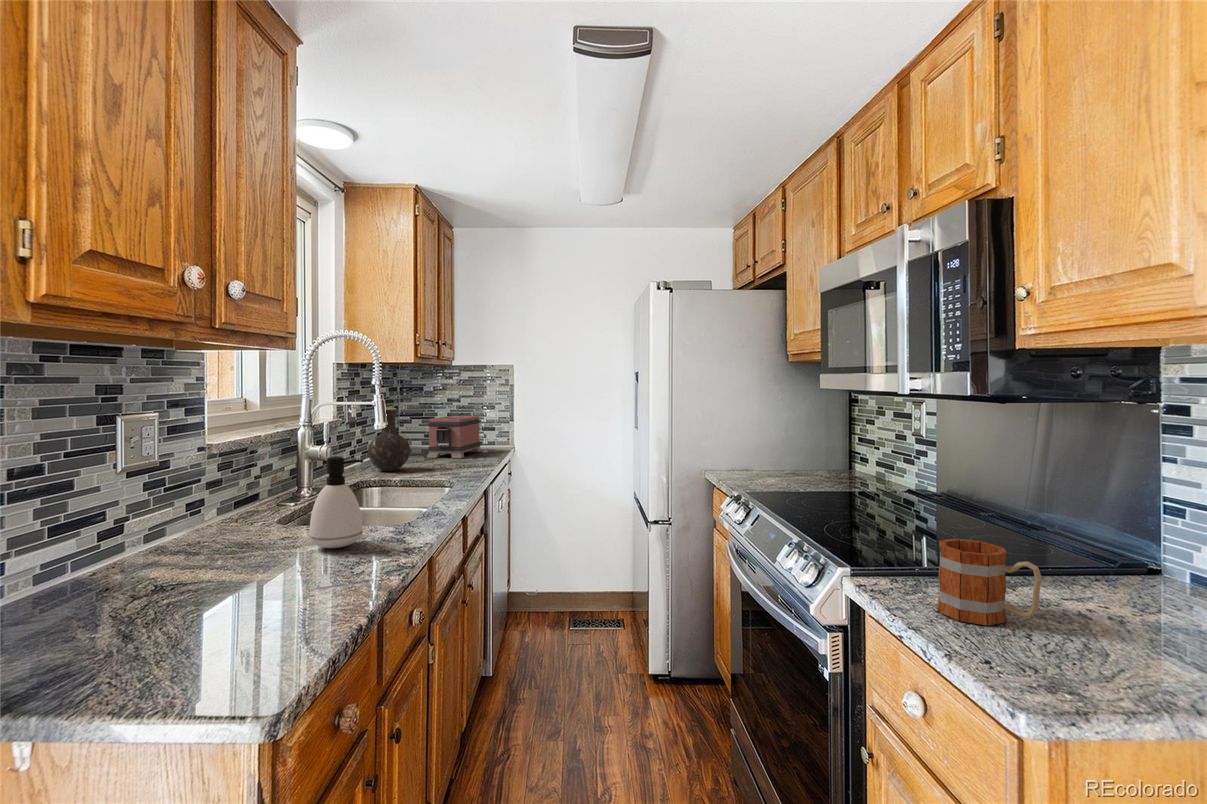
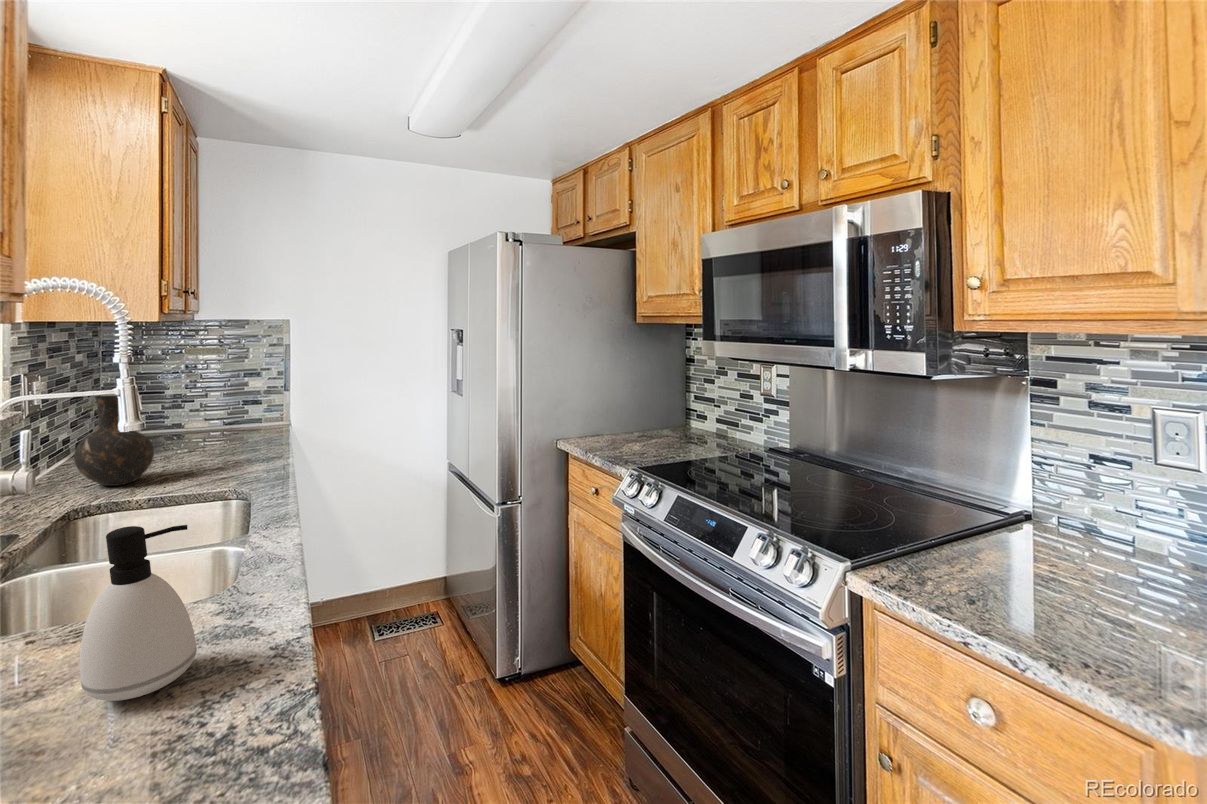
toaster: present [427,416,481,458] -> none [165,387,248,452]
mug: present [938,539,1042,625] -> none [956,525,1065,611]

